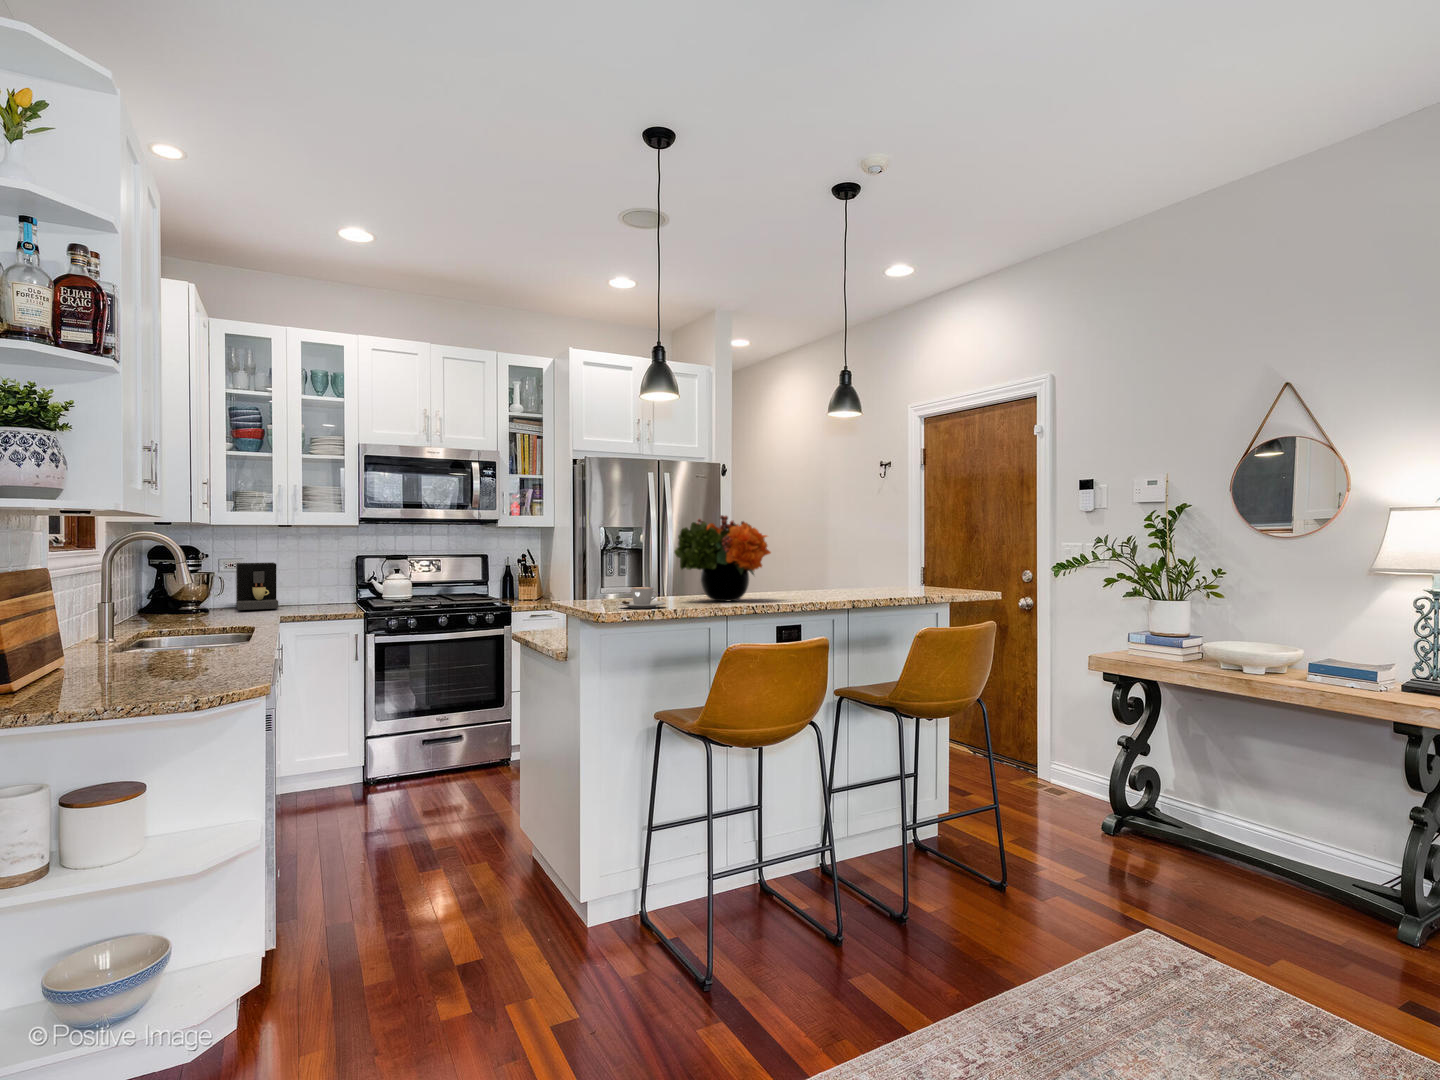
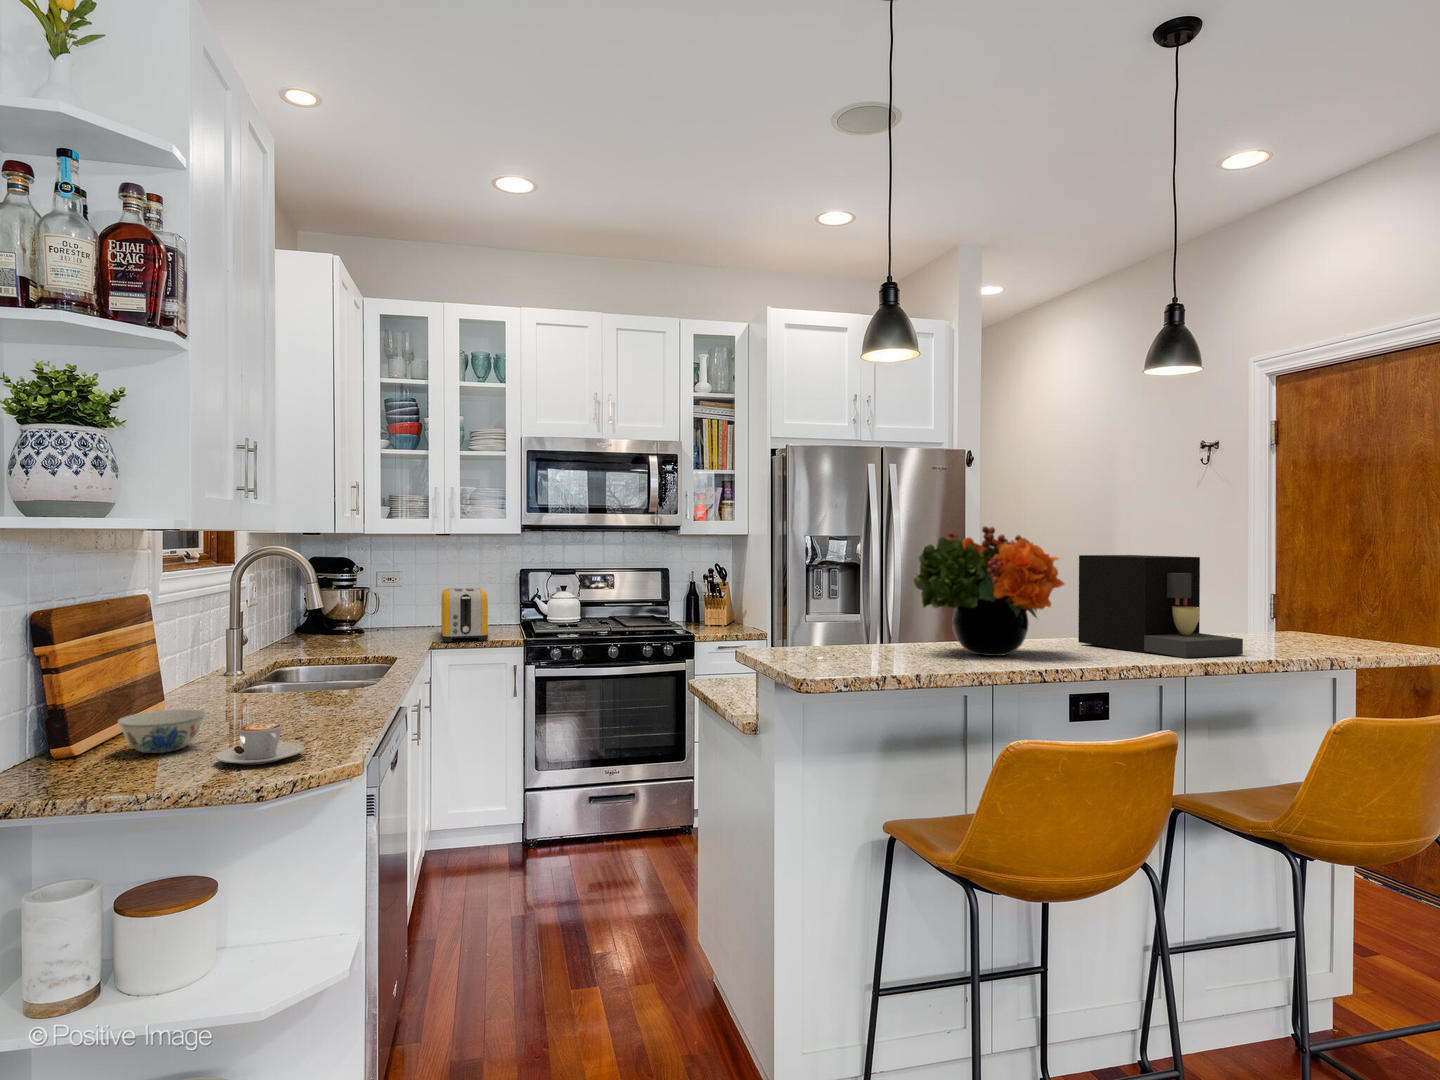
coffee maker: present [236,562,278,610] -> present [1078,555,1243,658]
toaster: none [286,571,331,616] -> present [441,588,488,642]
coffee cup: present [618,587,665,609] -> present [215,723,304,765]
bowl: none [55,654,130,686] -> present [118,709,206,753]

